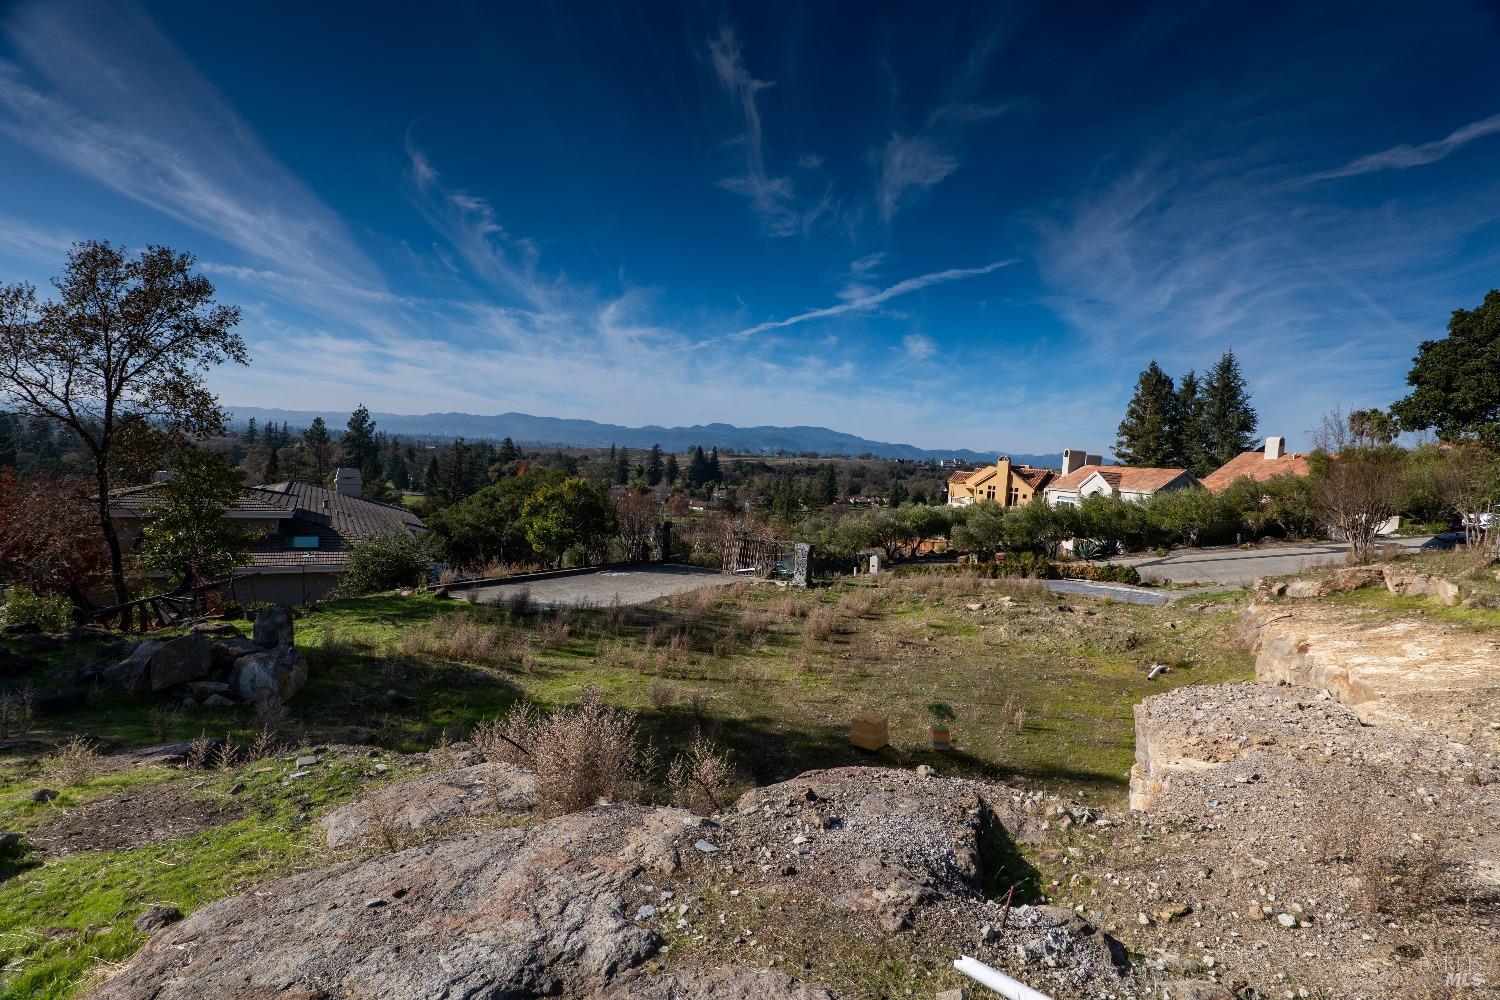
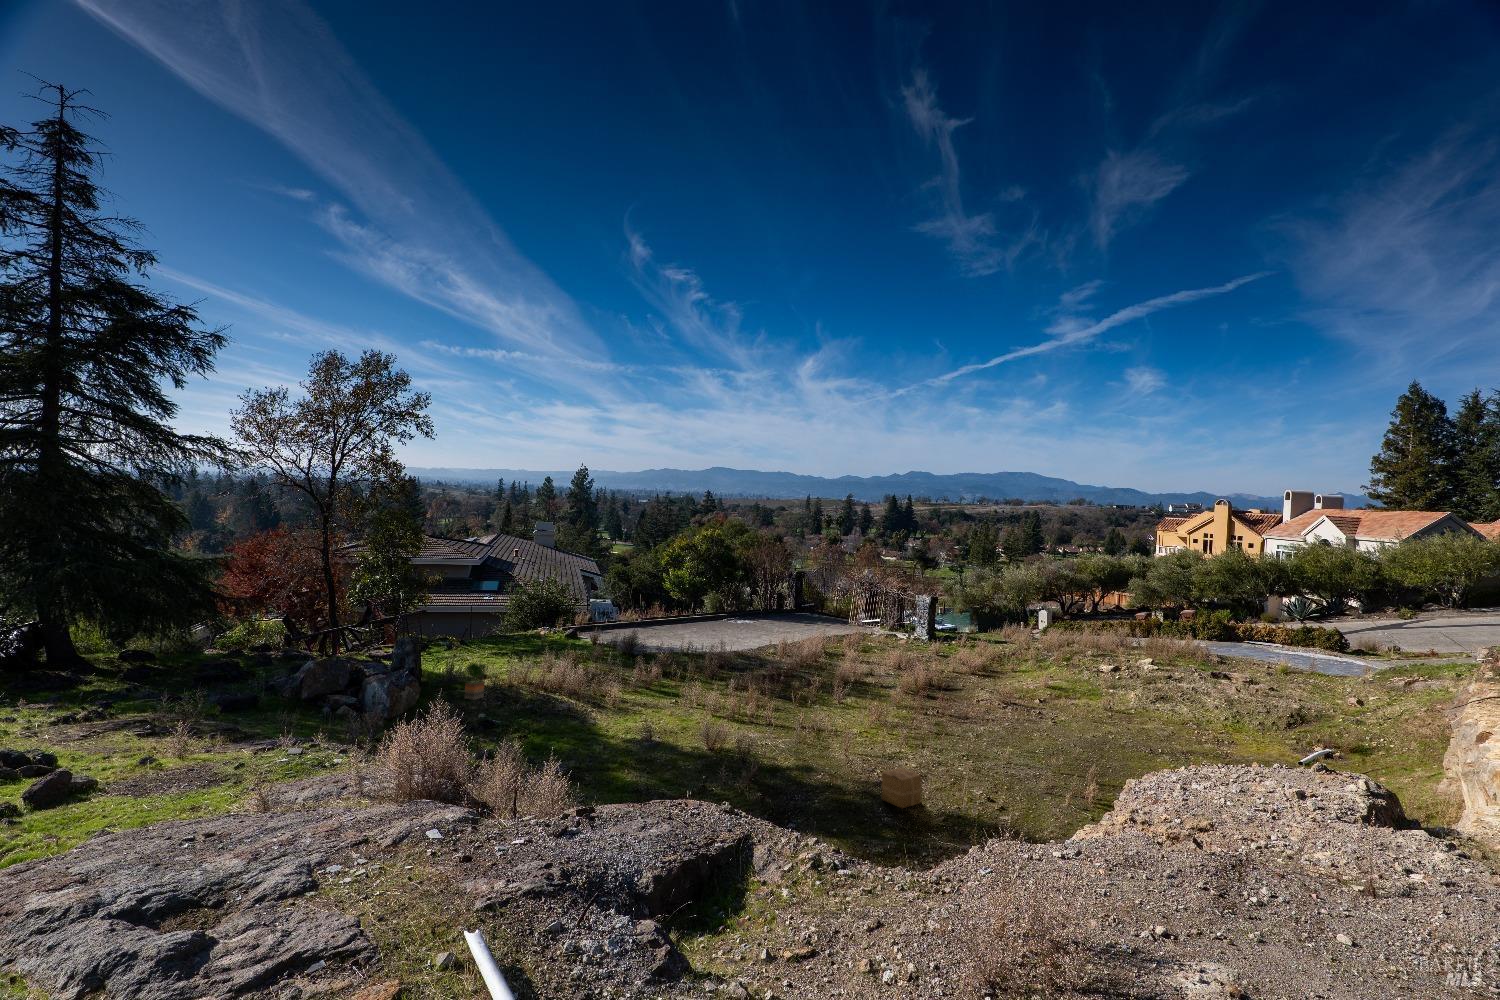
potted tree: present [926,703,956,750] -> present [465,663,488,700]

